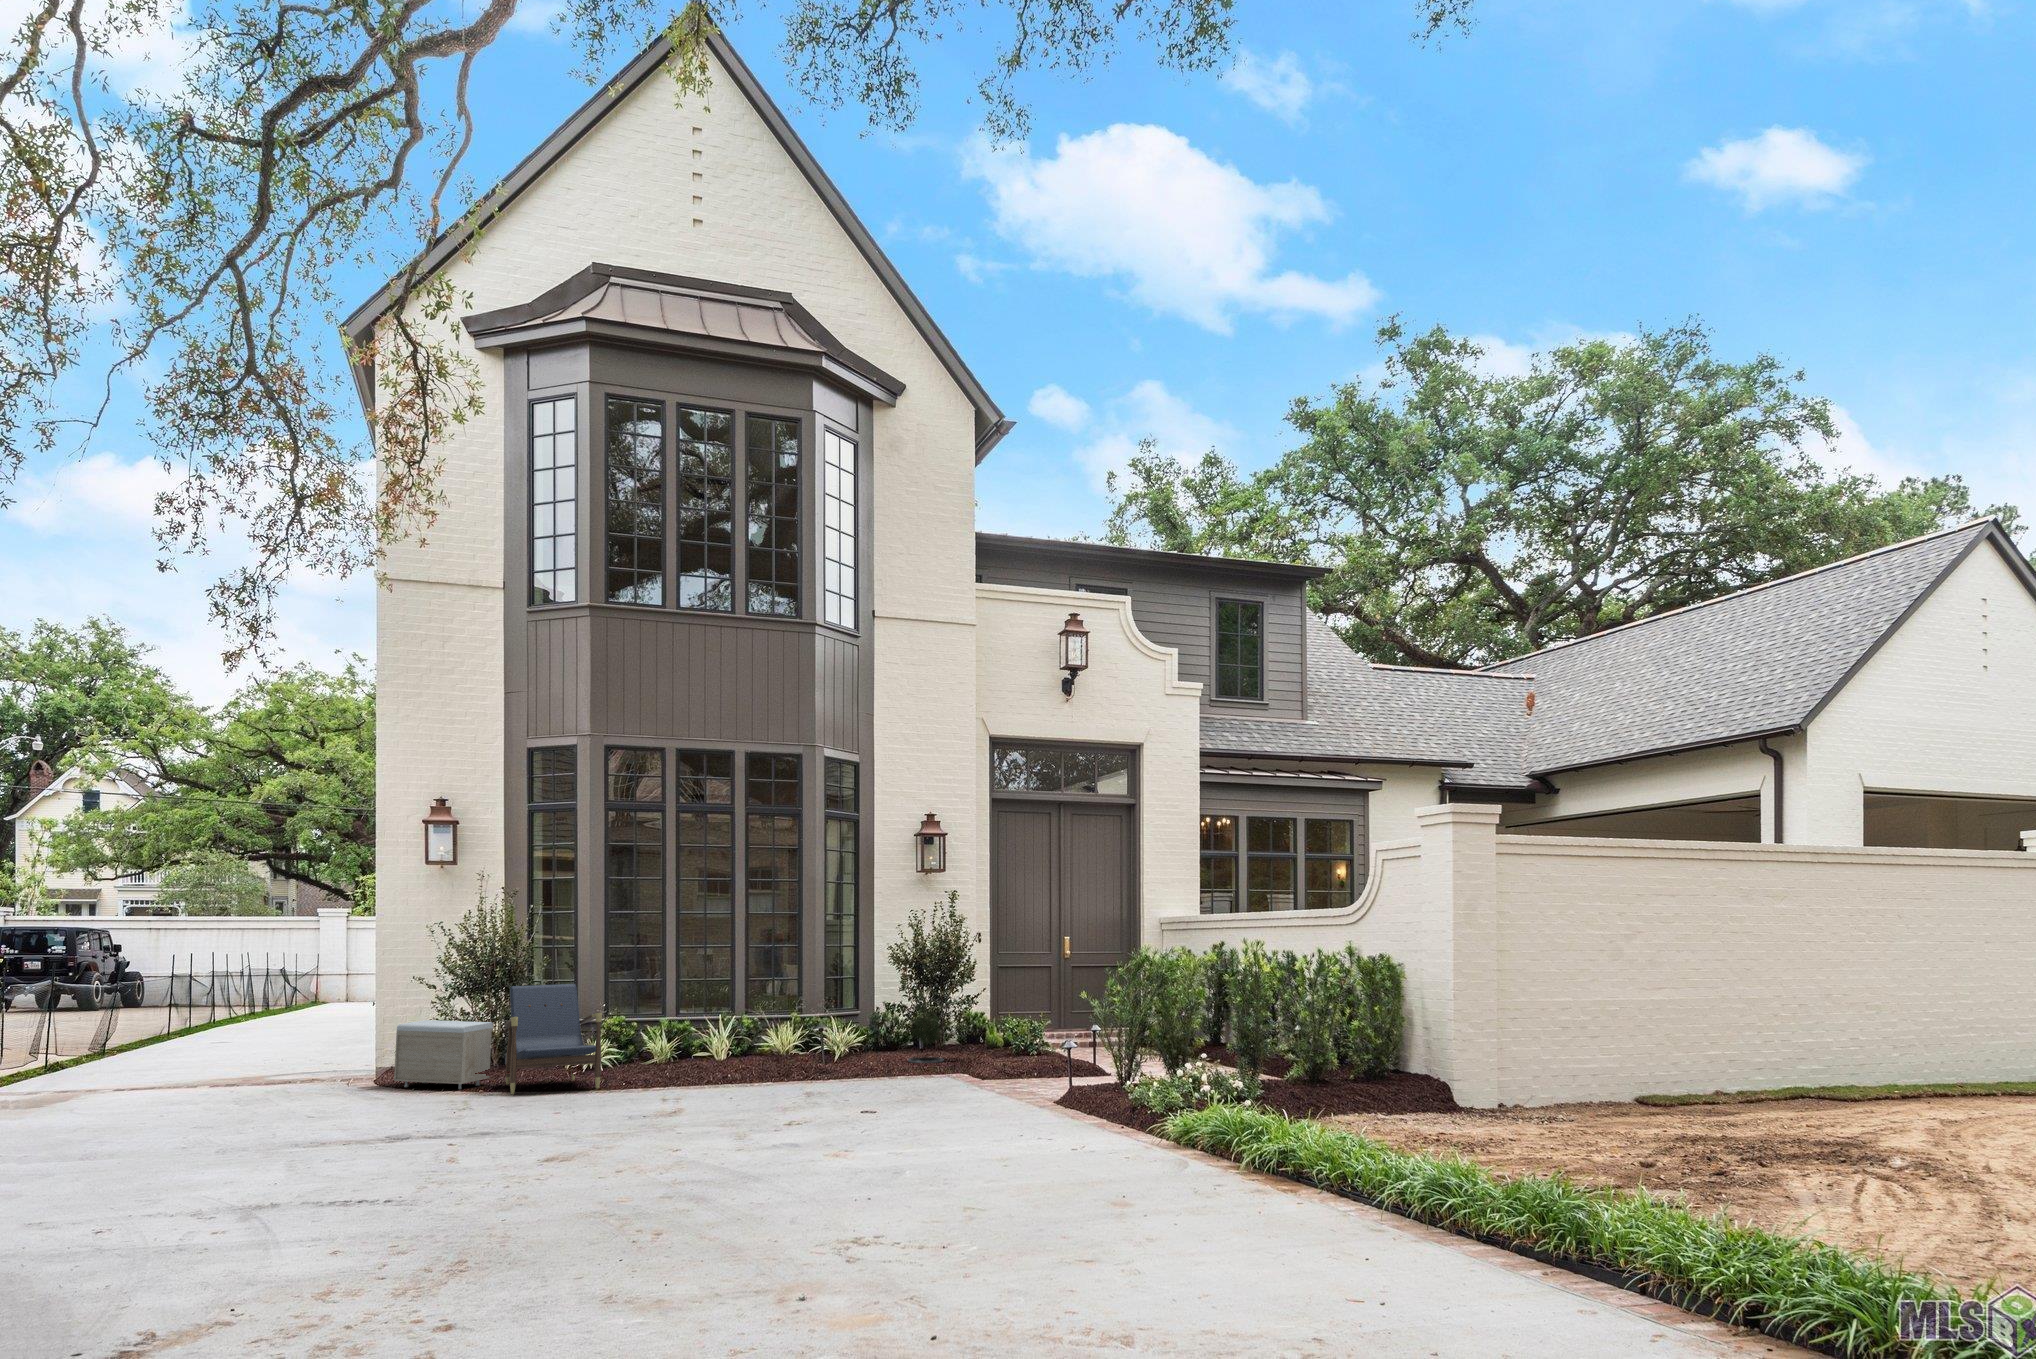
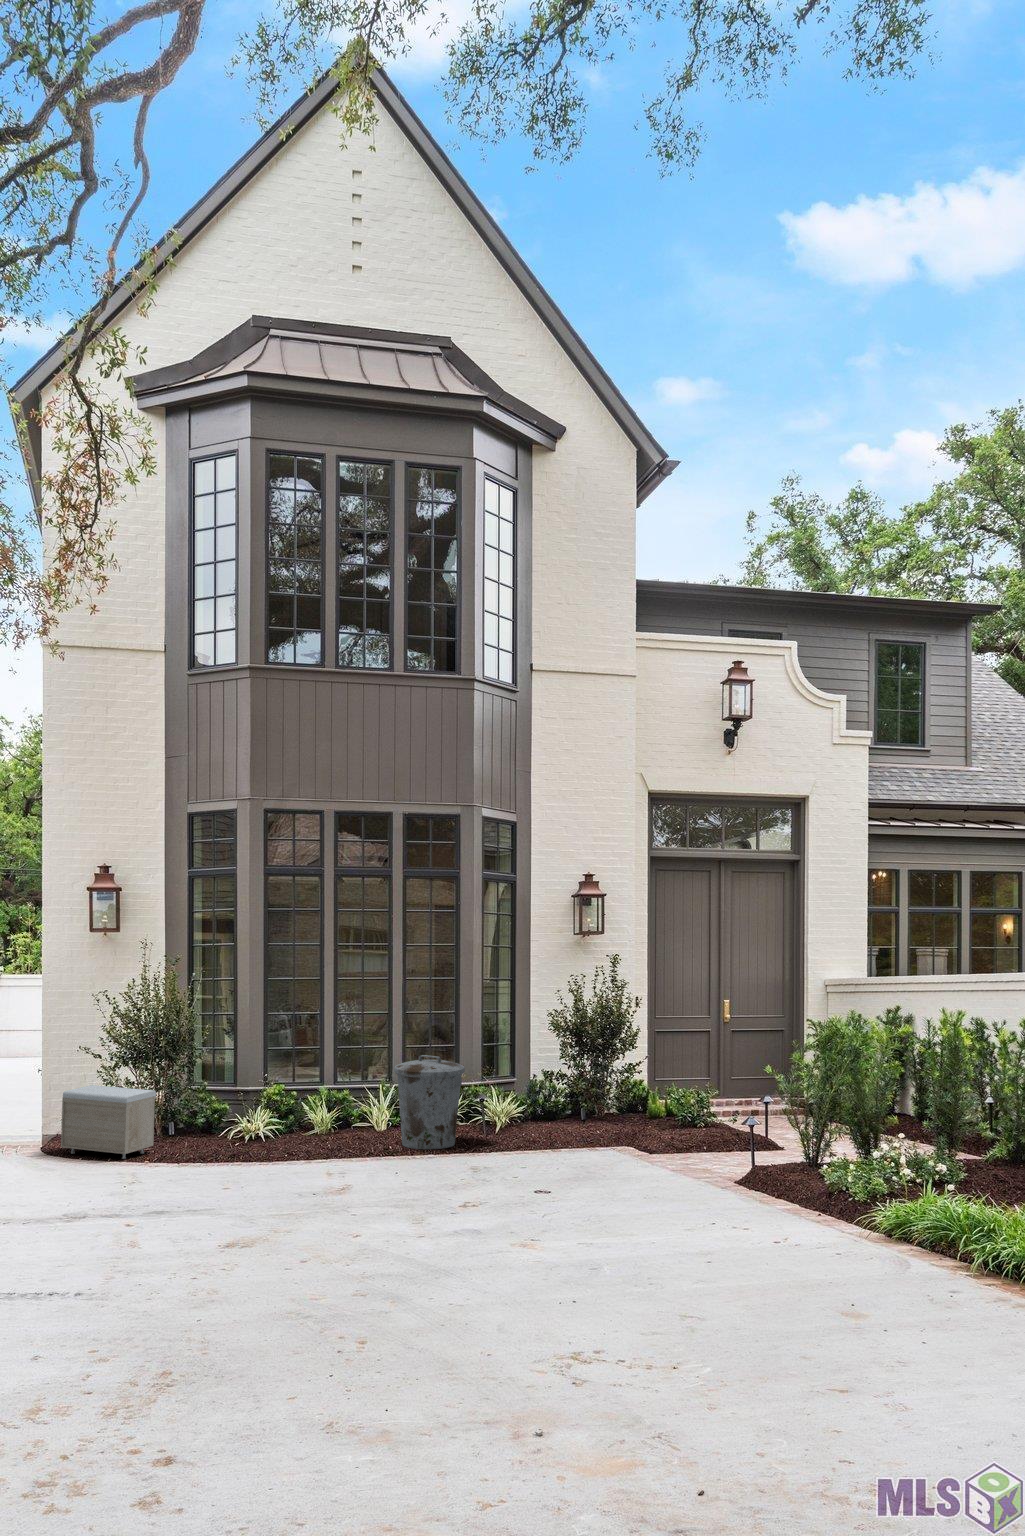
lounge chair: present [505,984,602,1094] -> none [167,1052,262,1169]
trash can: none [734,985,804,1077] -> present [394,1055,465,1149]
potted tree: present [908,1000,943,1063] -> none [570,1065,608,1134]

